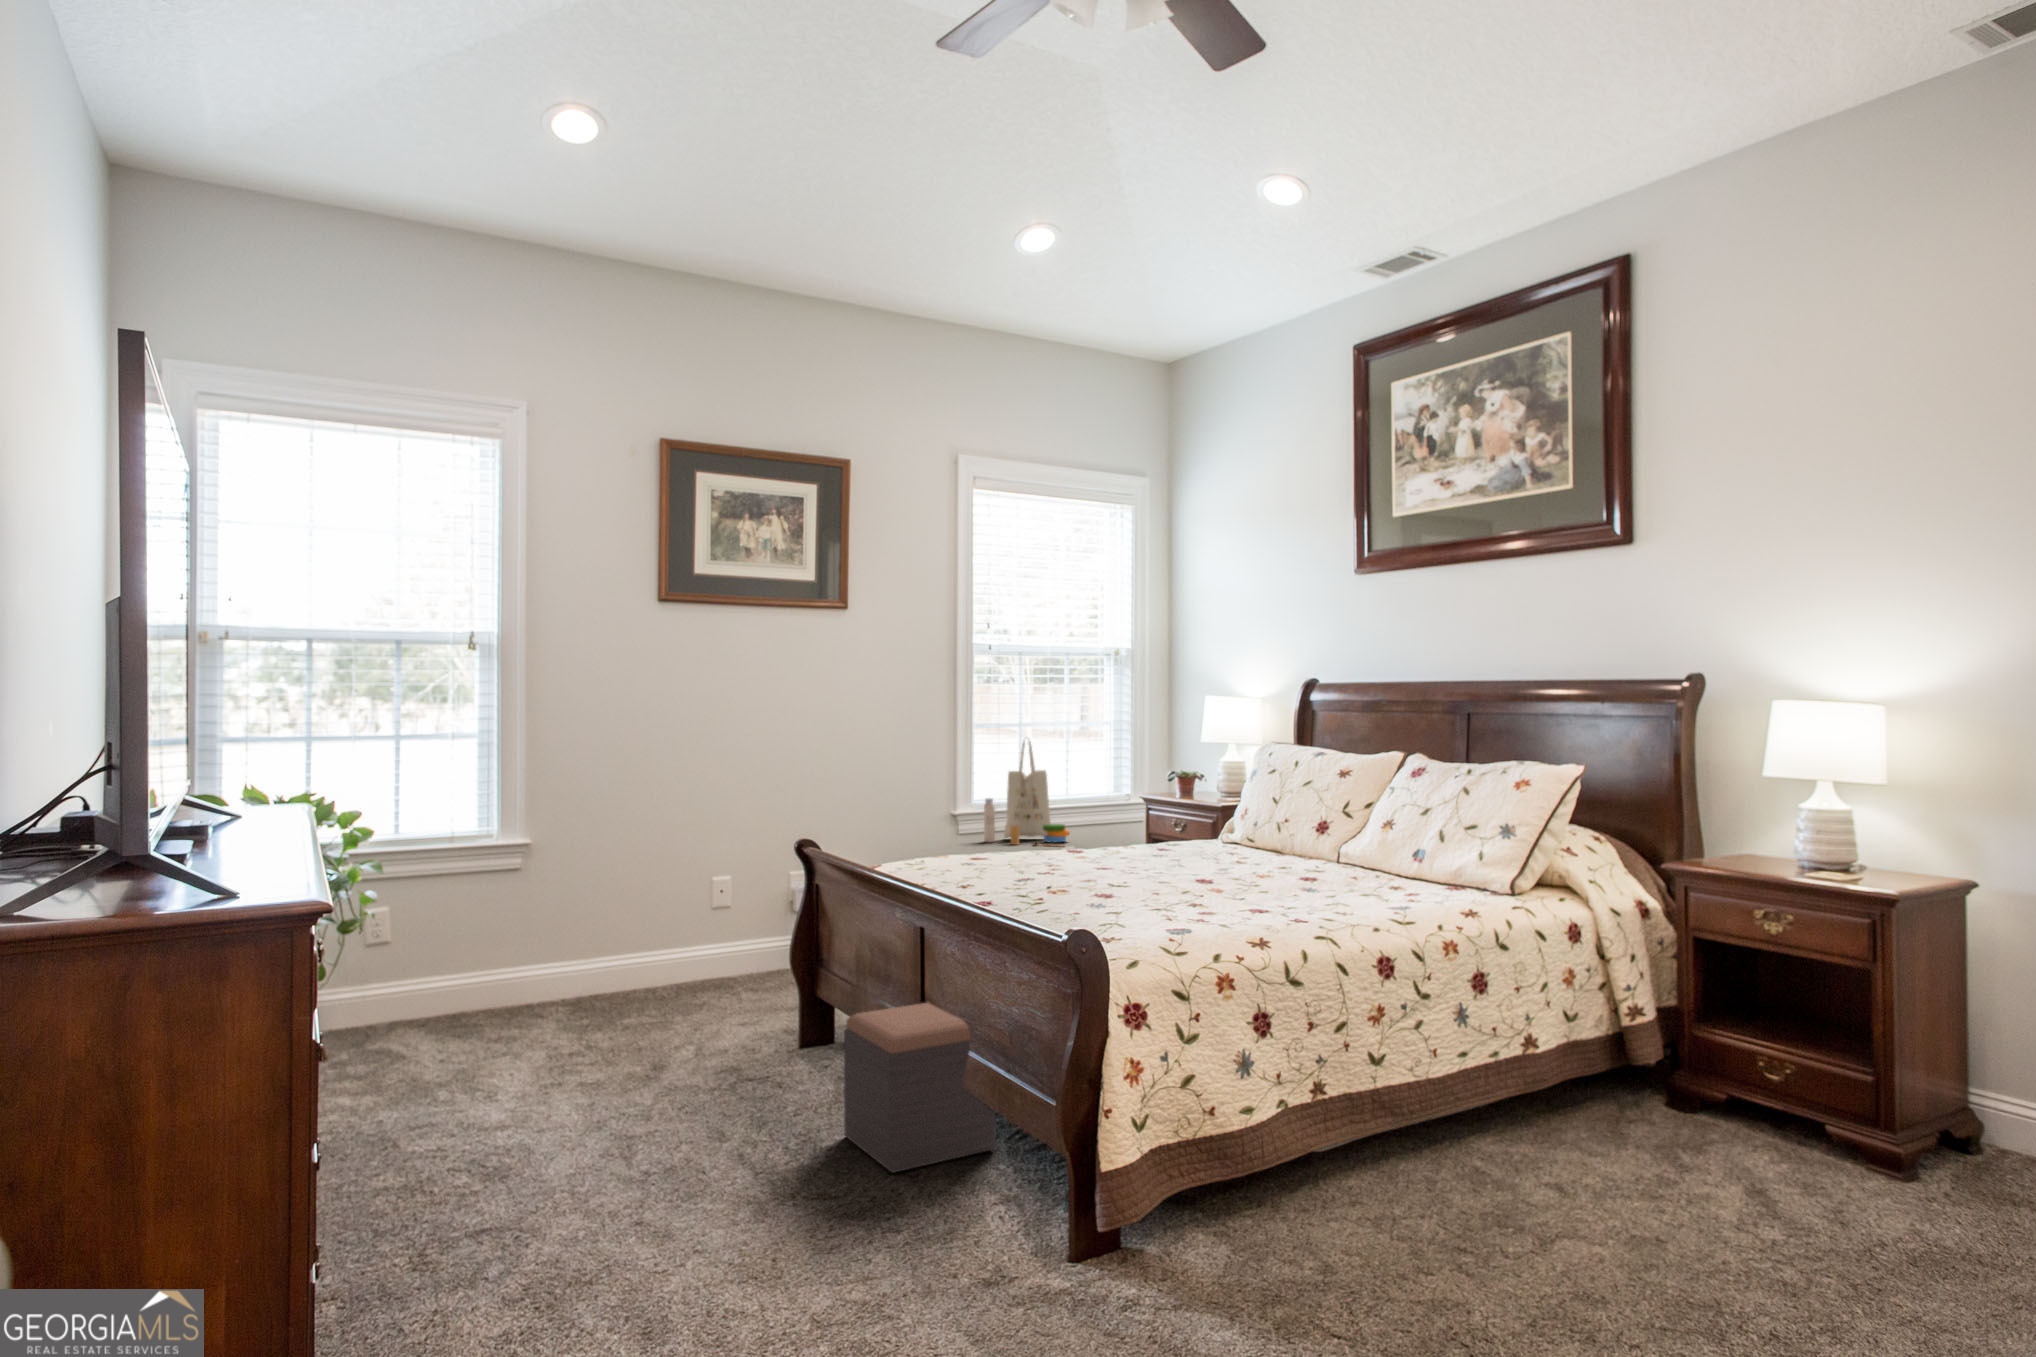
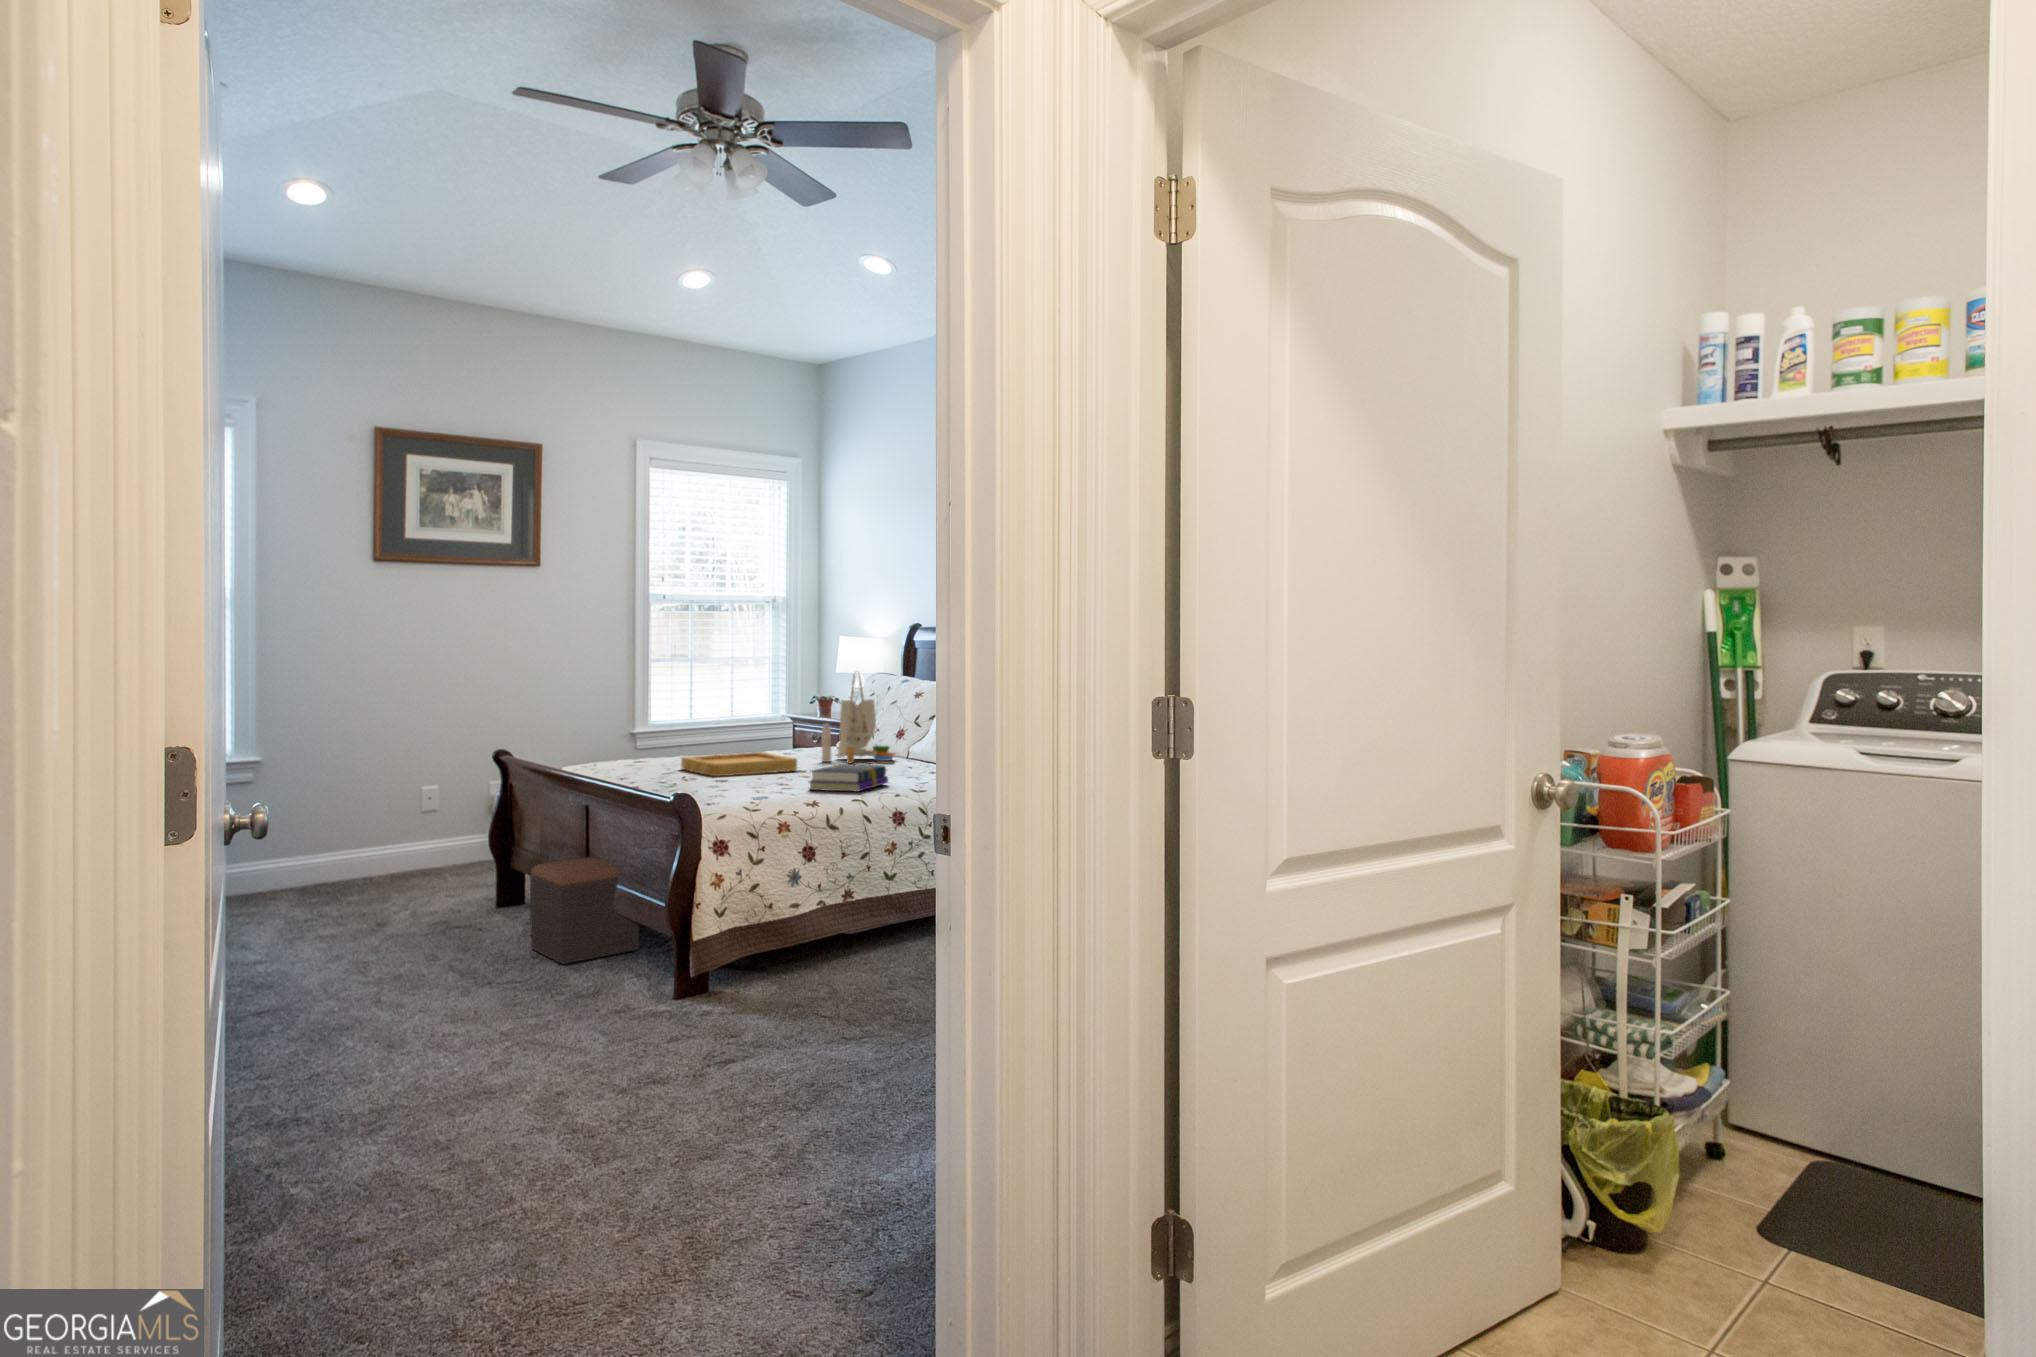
tote bag: present [984,738,1069,847] -> present [822,672,895,764]
tray: none [1034,849,1197,888] -> present [681,752,797,776]
book: none [1252,878,1365,927] -> present [810,764,888,792]

